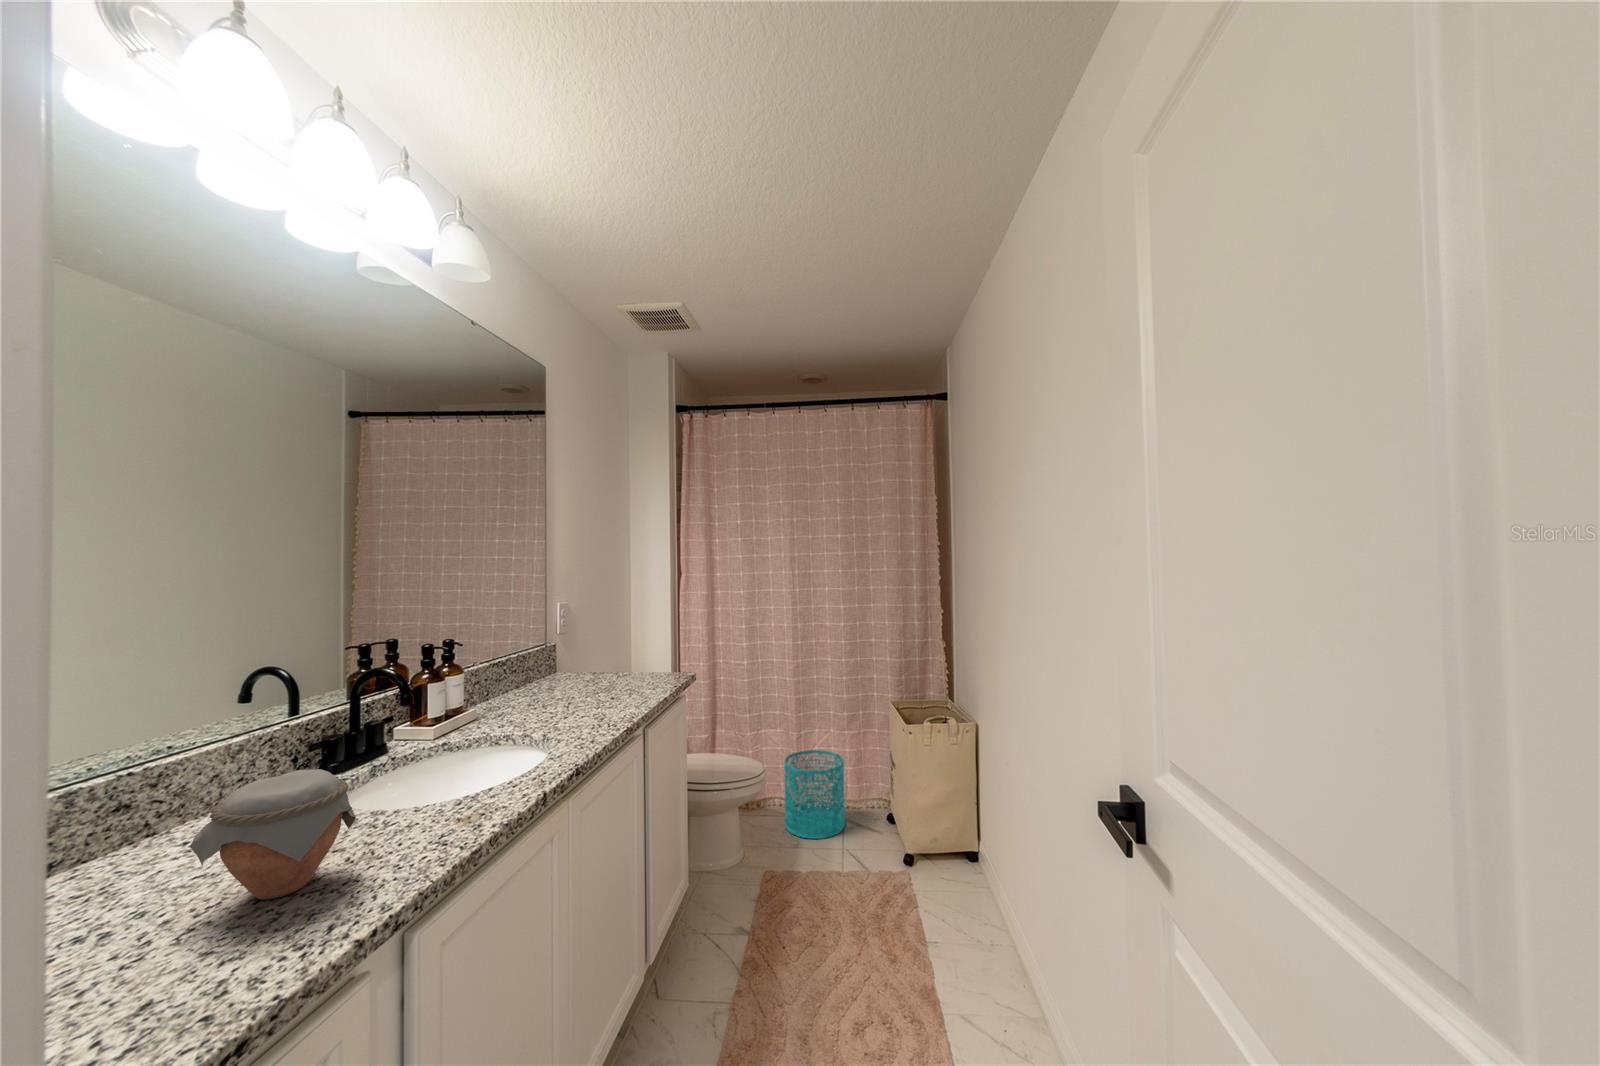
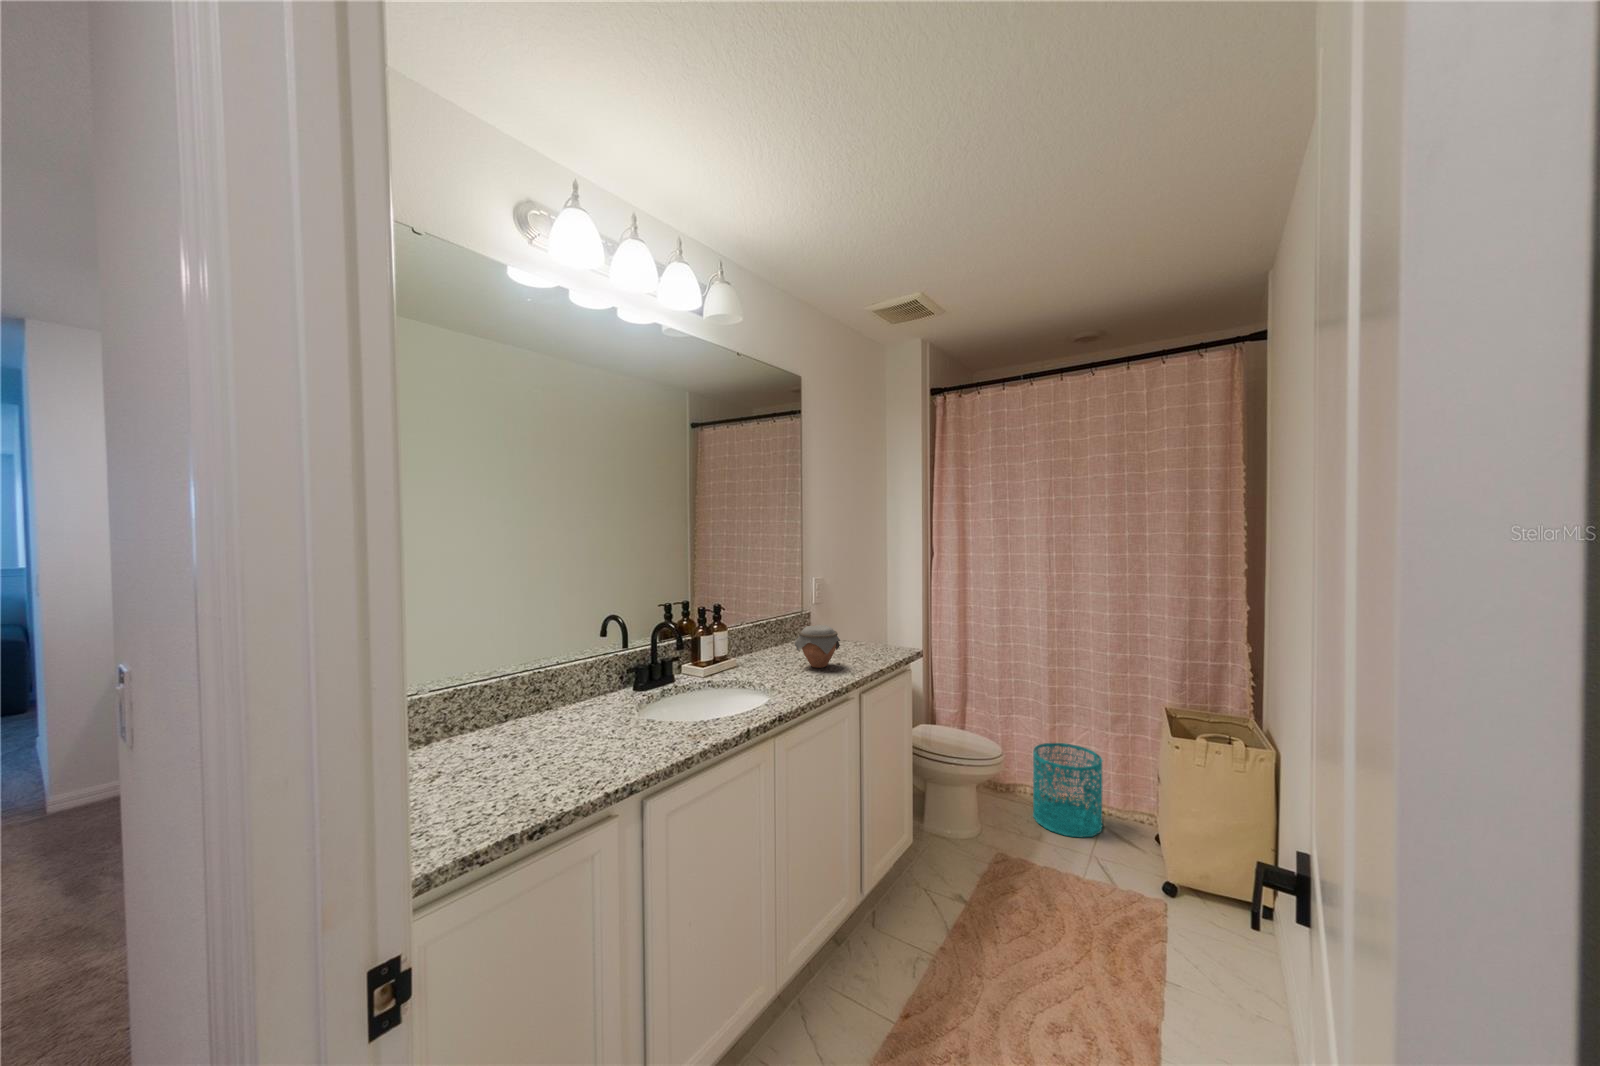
jar: present [190,769,356,899] -> present [794,625,840,668]

